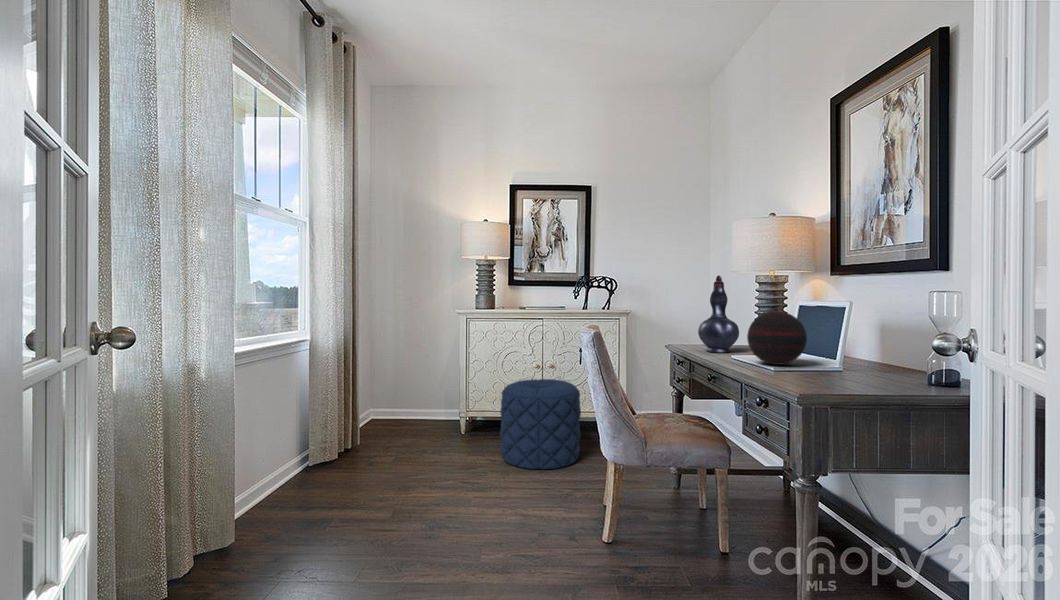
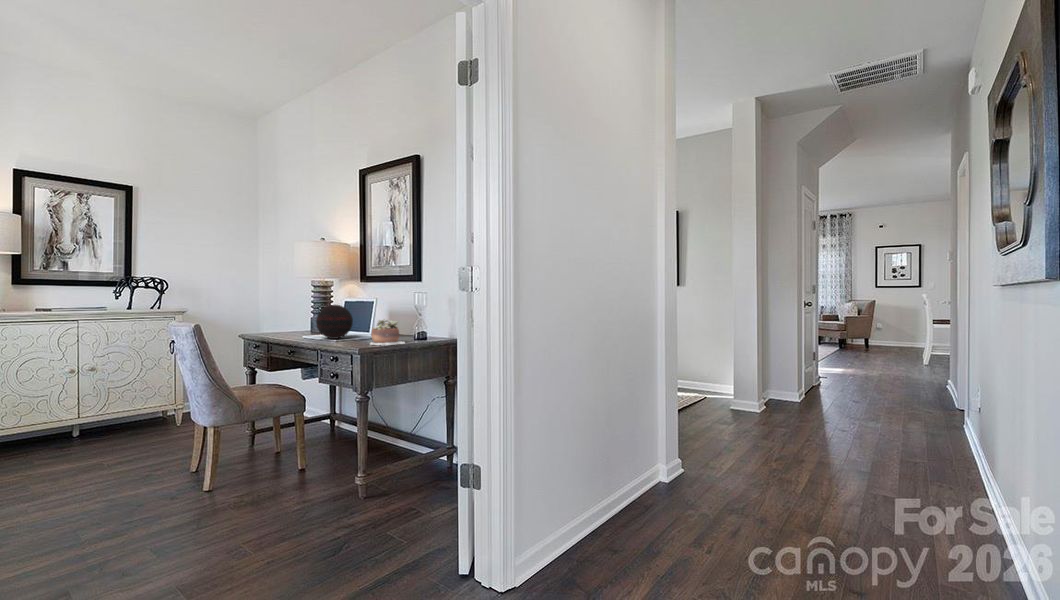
decorative vase: present [698,275,739,353] -> none [274,281,304,336]
succulent plant: none [823,341,906,395] -> present [370,319,405,346]
pouf: present [500,379,581,469] -> none [36,381,145,474]

